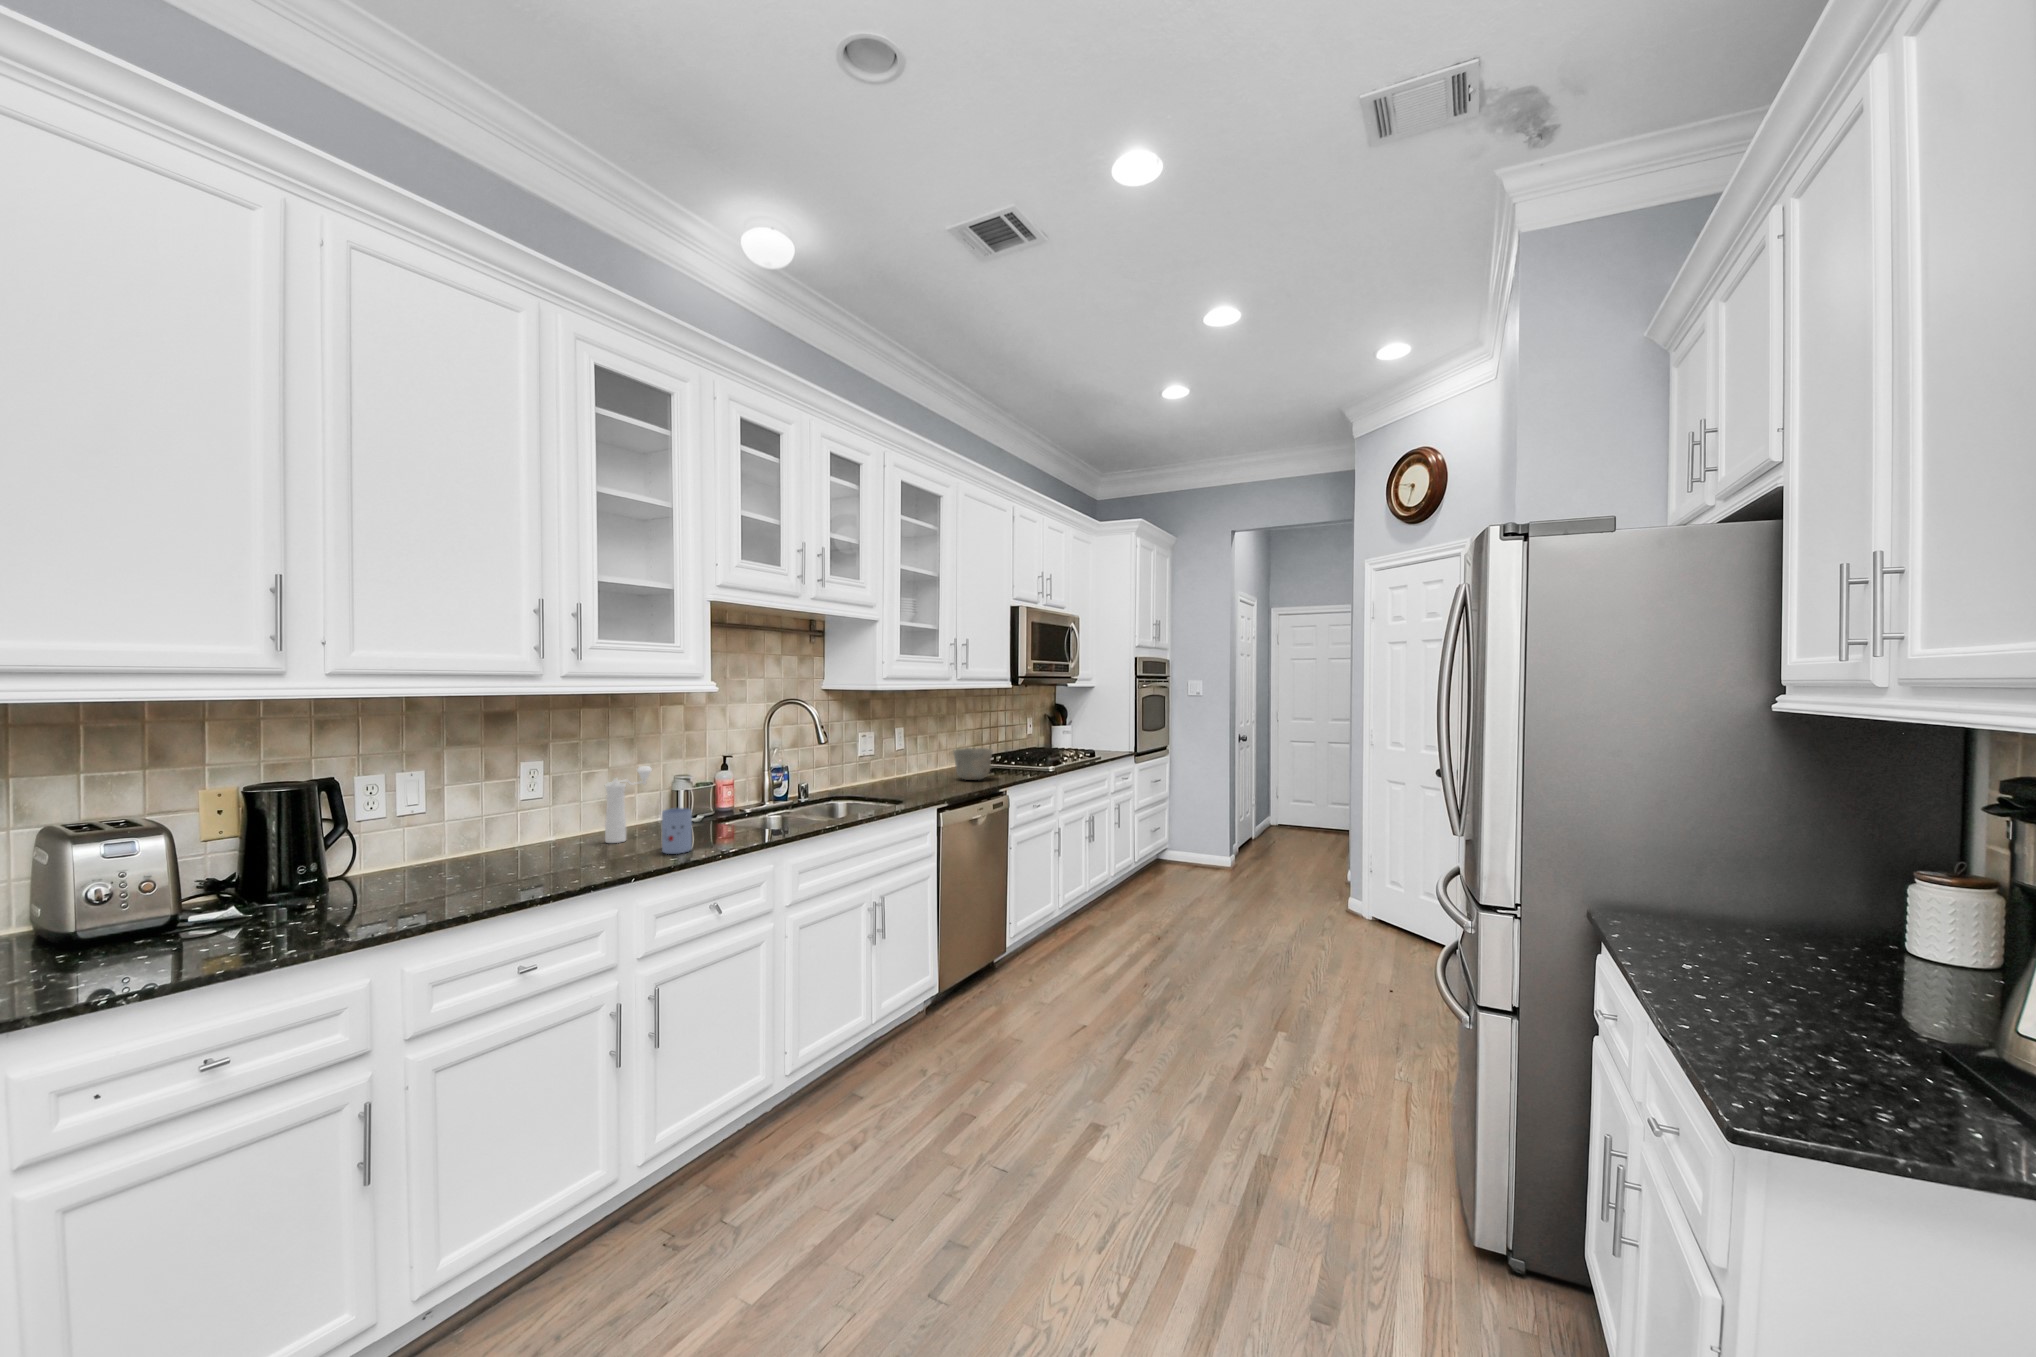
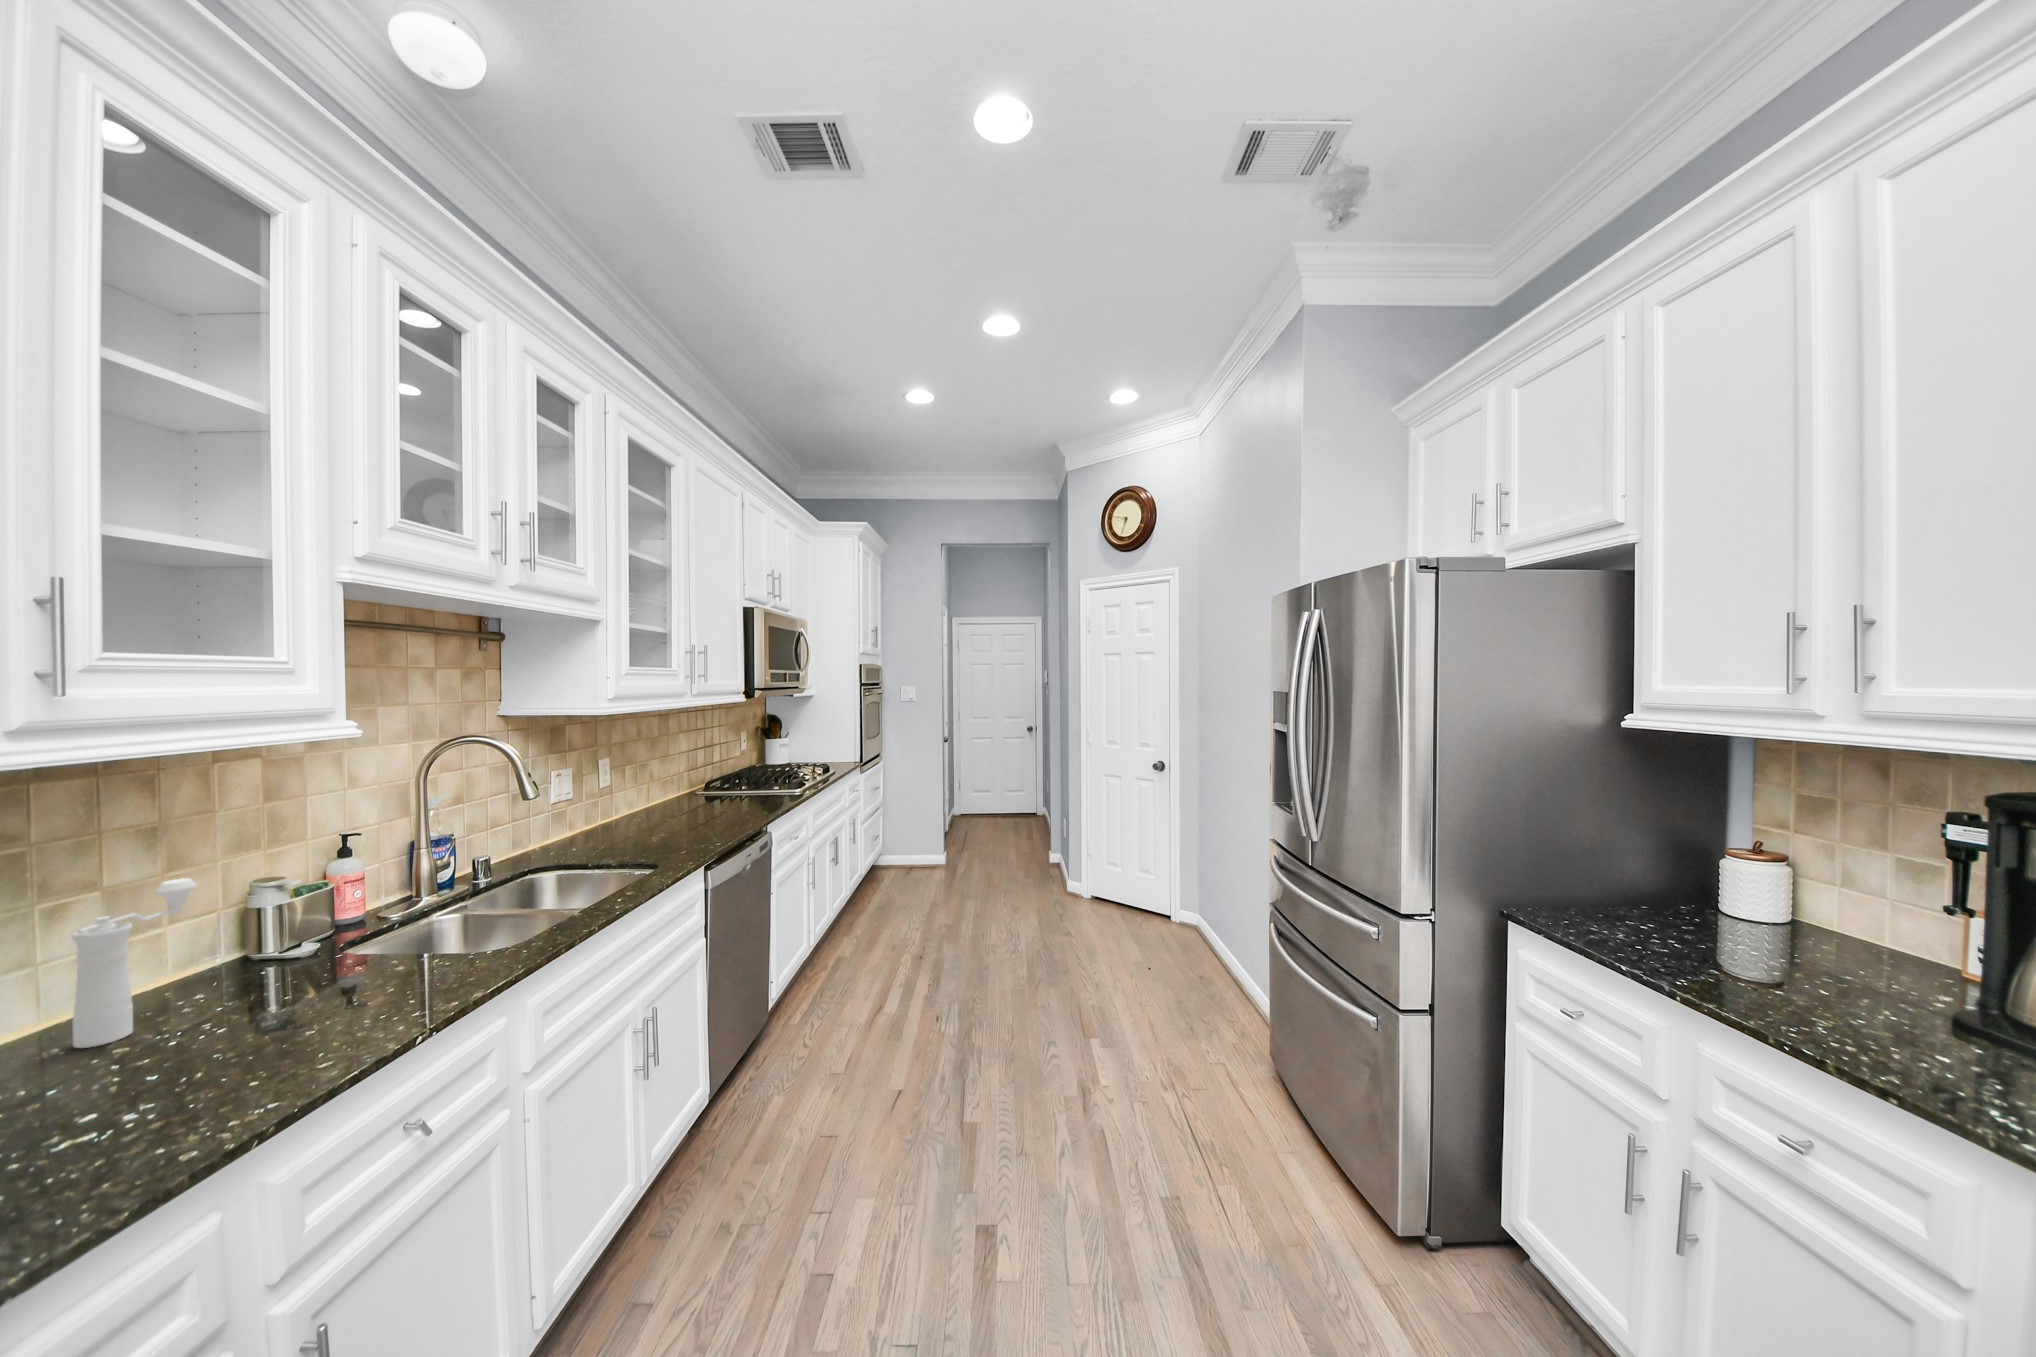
ceramic bowl: present [953,748,993,780] -> none [685,777,737,817]
mug: present [662,808,692,854] -> none [236,955,315,1052]

